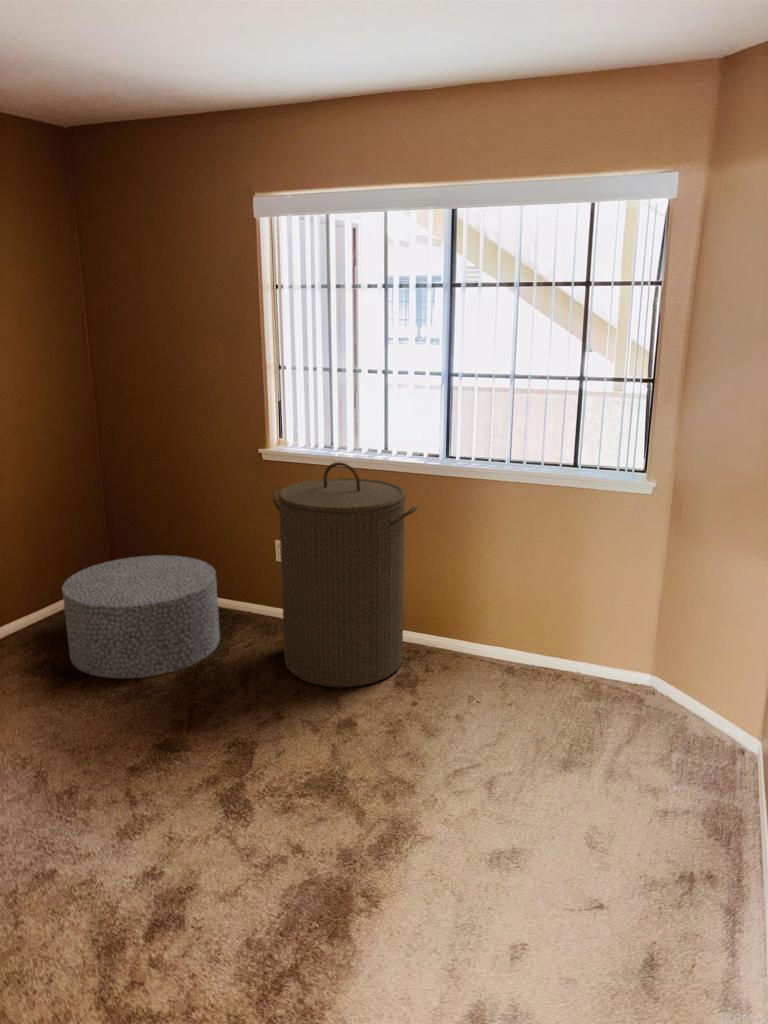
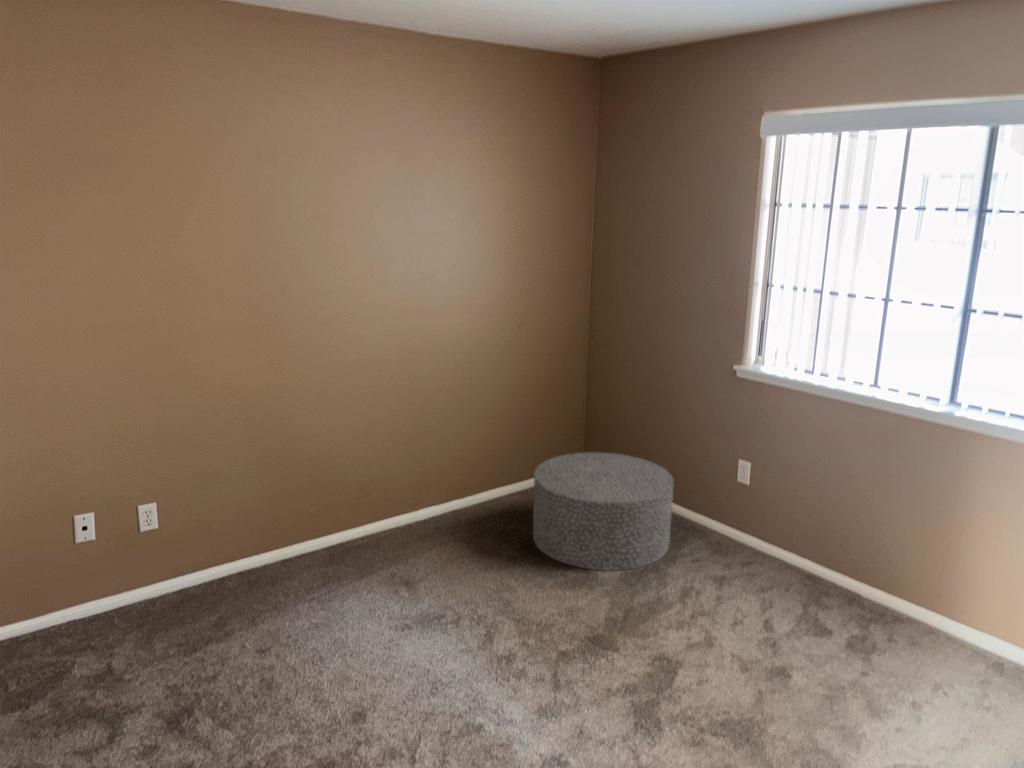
laundry hamper: present [273,462,418,687] -> none [728,394,900,636]

